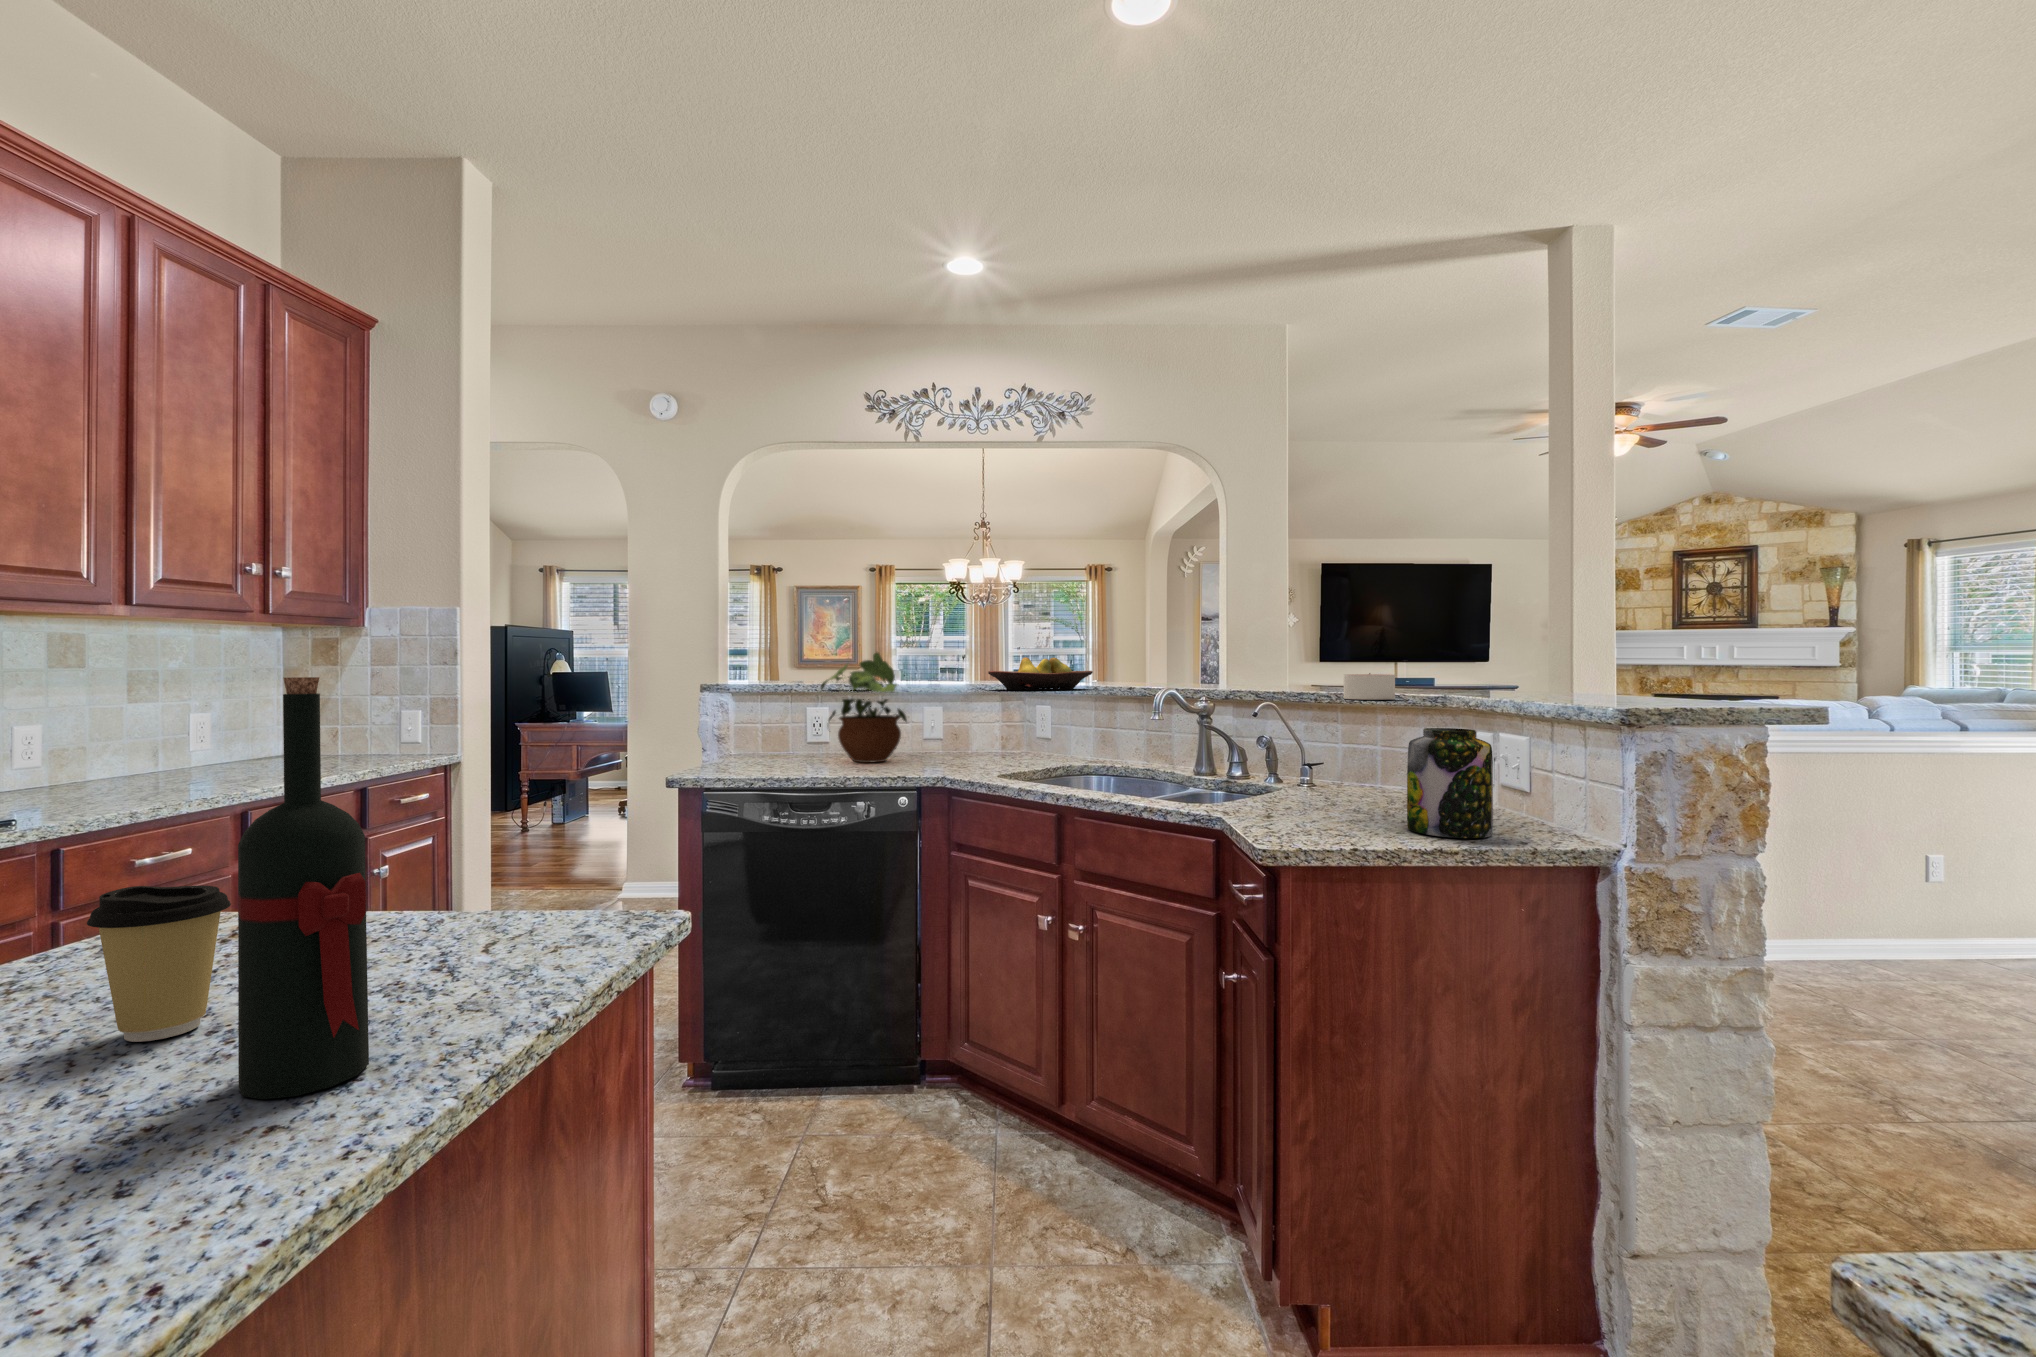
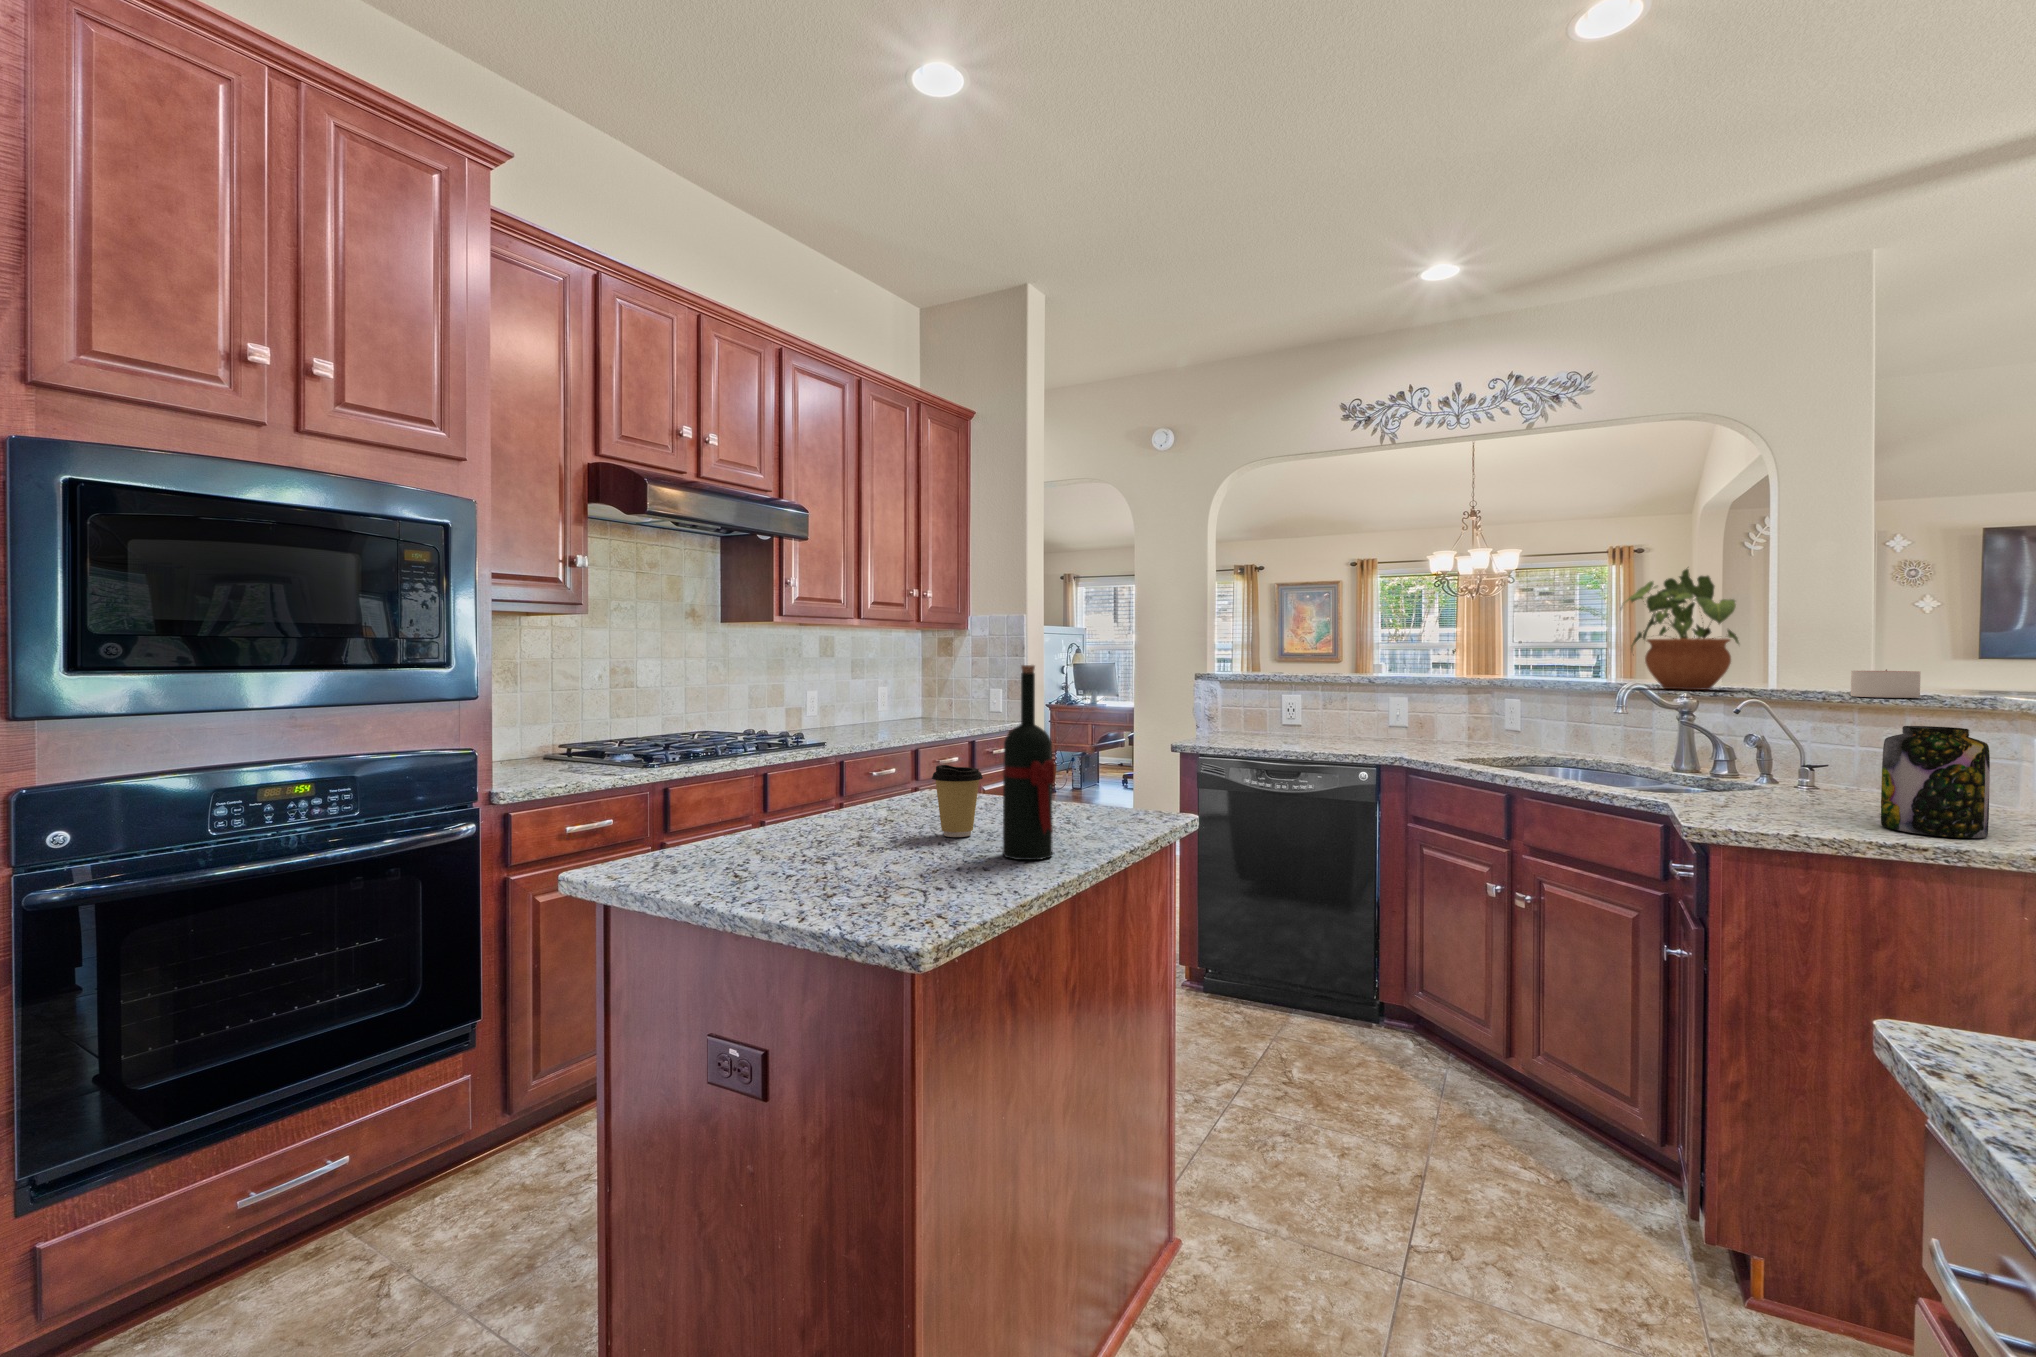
potted plant: present [821,652,907,763] -> present [1626,569,1739,690]
fruit bowl: present [988,657,1093,690] -> none [1455,650,1570,682]

